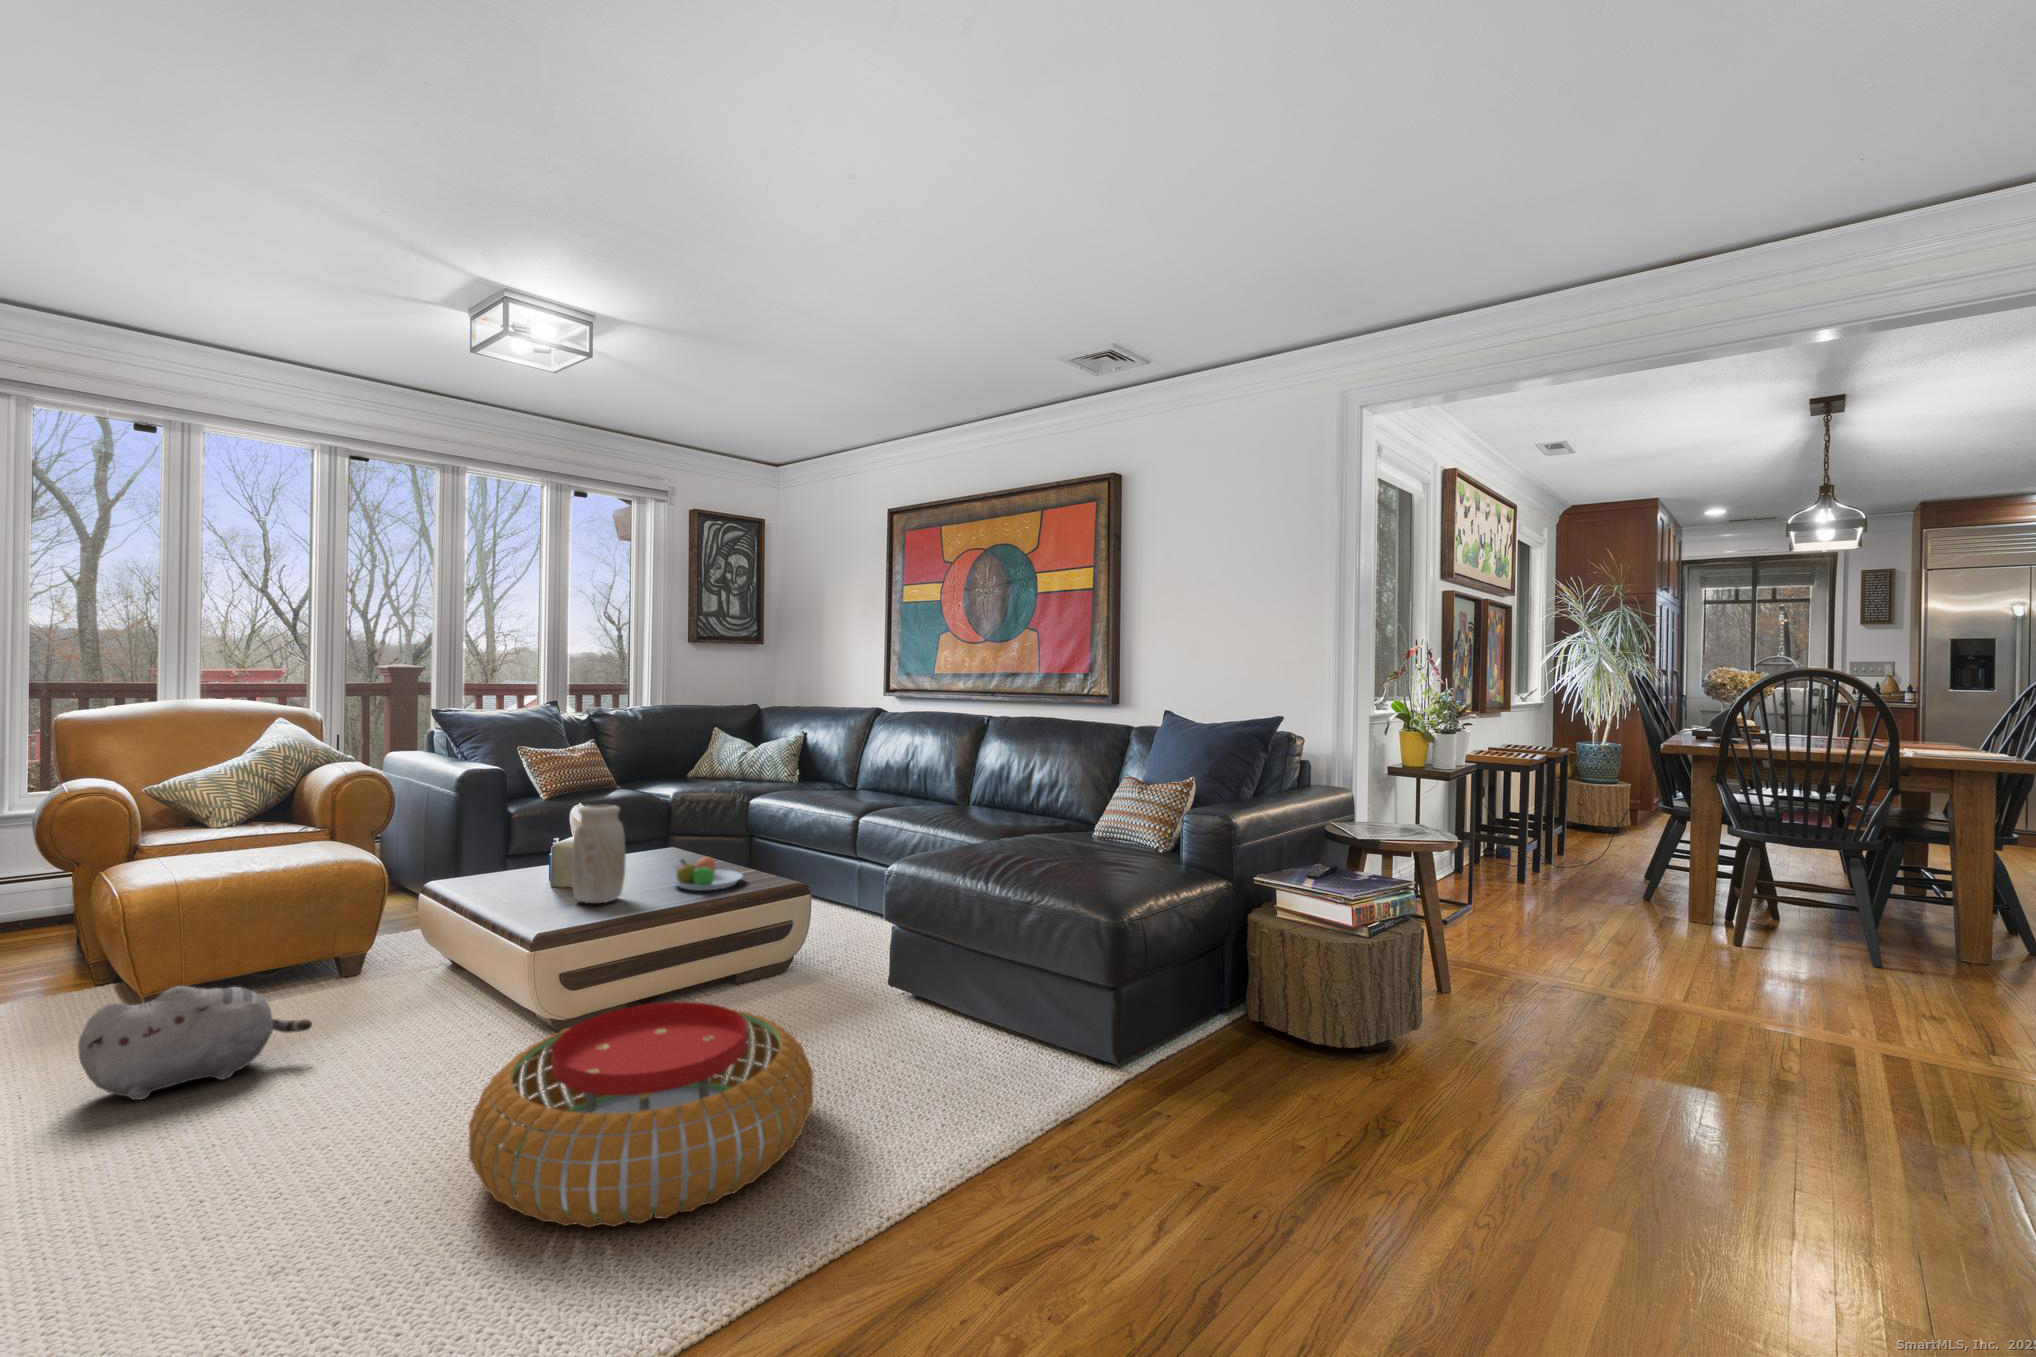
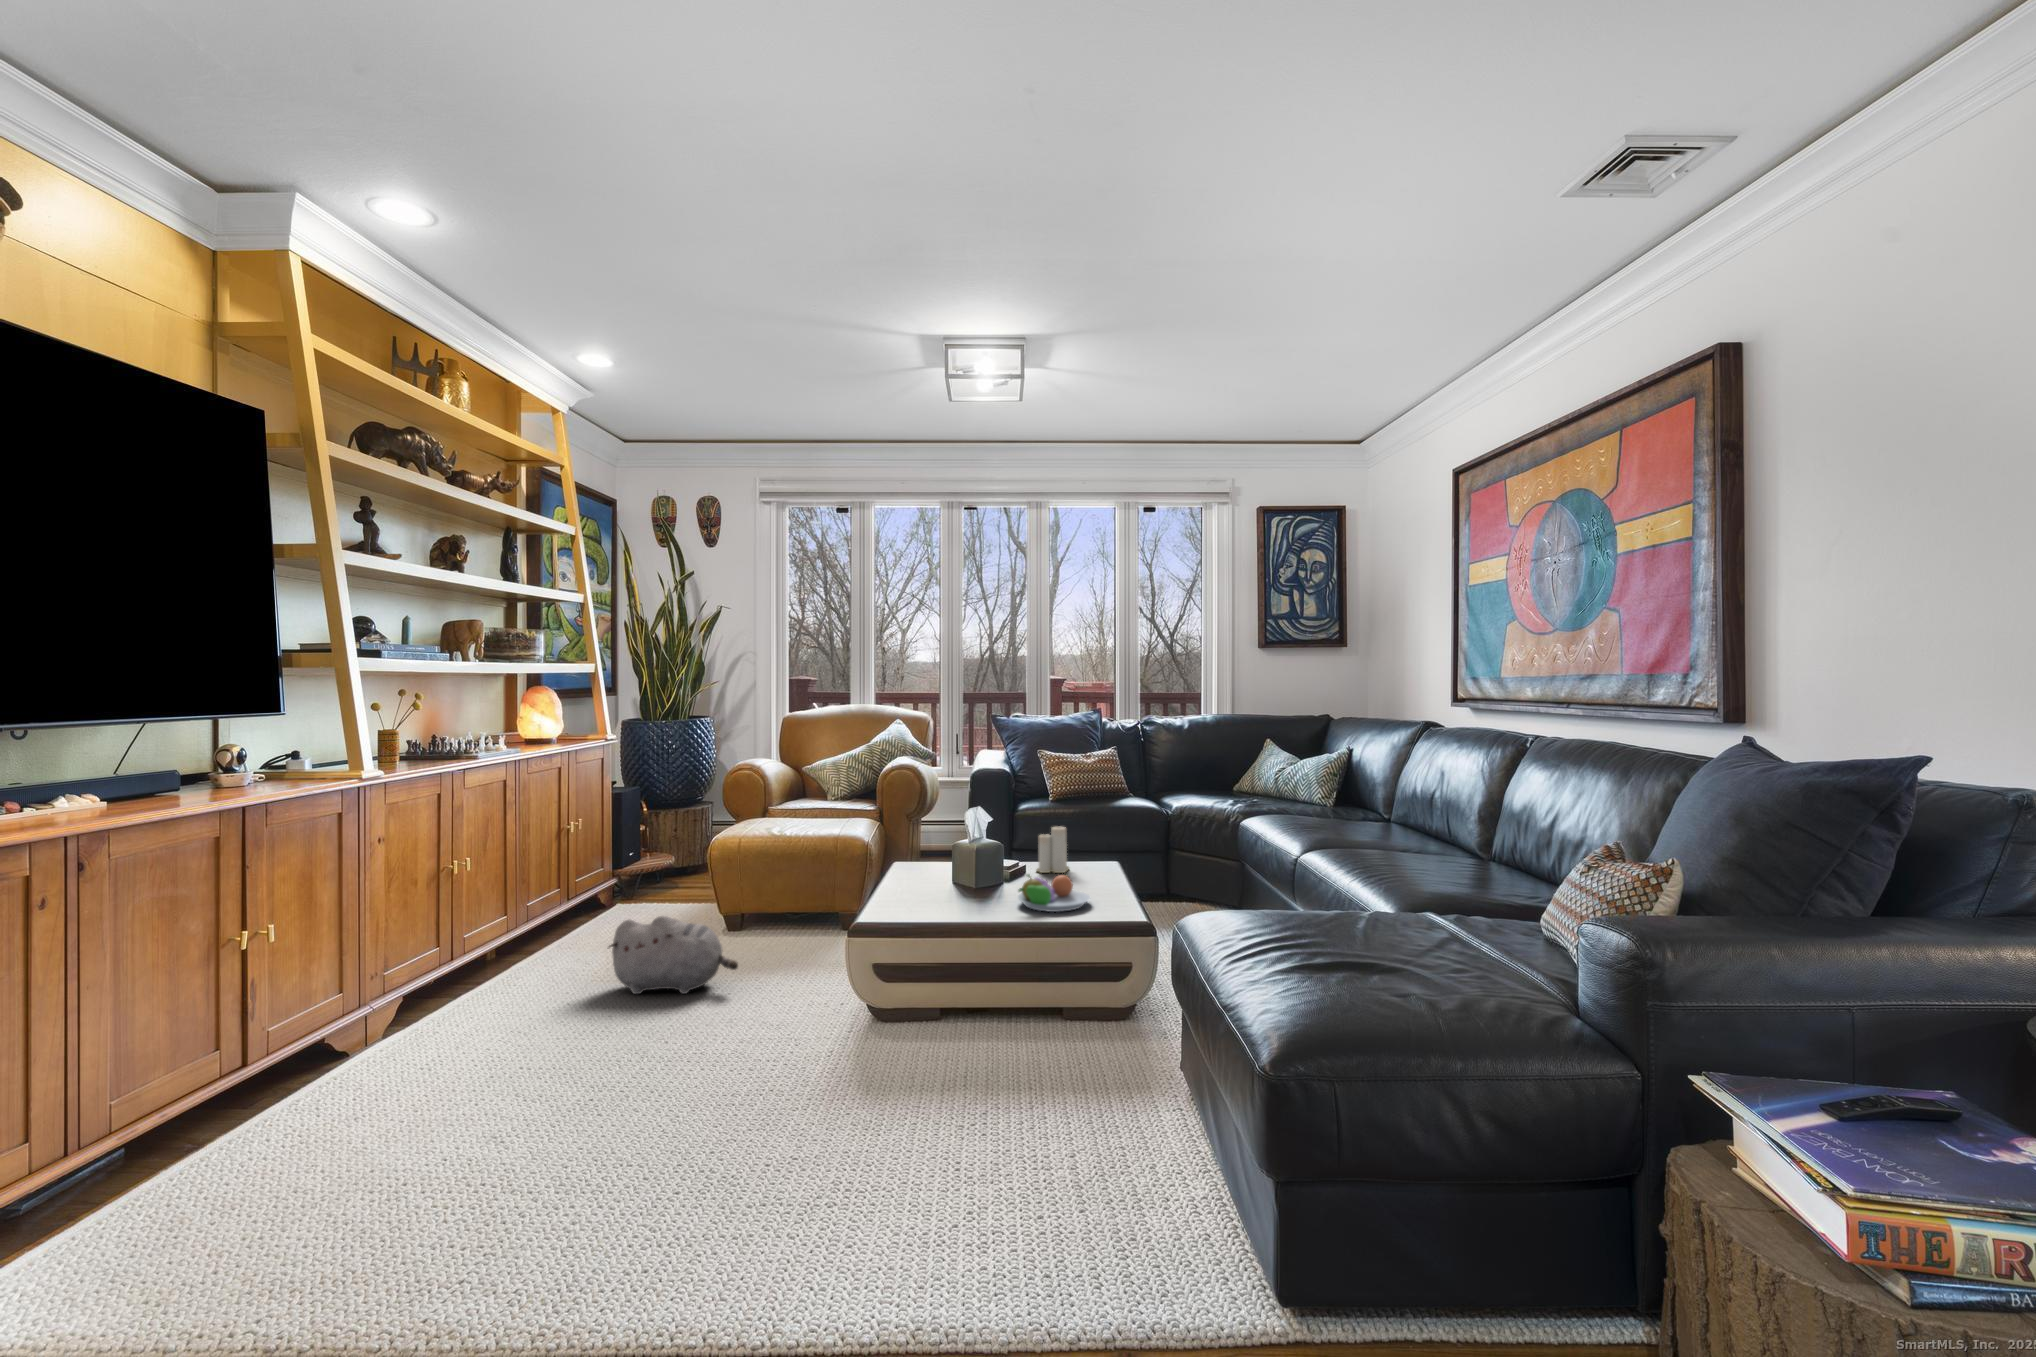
vase: present [572,805,626,903] -> none [921,808,965,906]
candle: none [633,812,665,863] -> present [1036,826,1069,873]
pouf: present [469,1002,813,1227] -> none [604,1011,943,1241]

